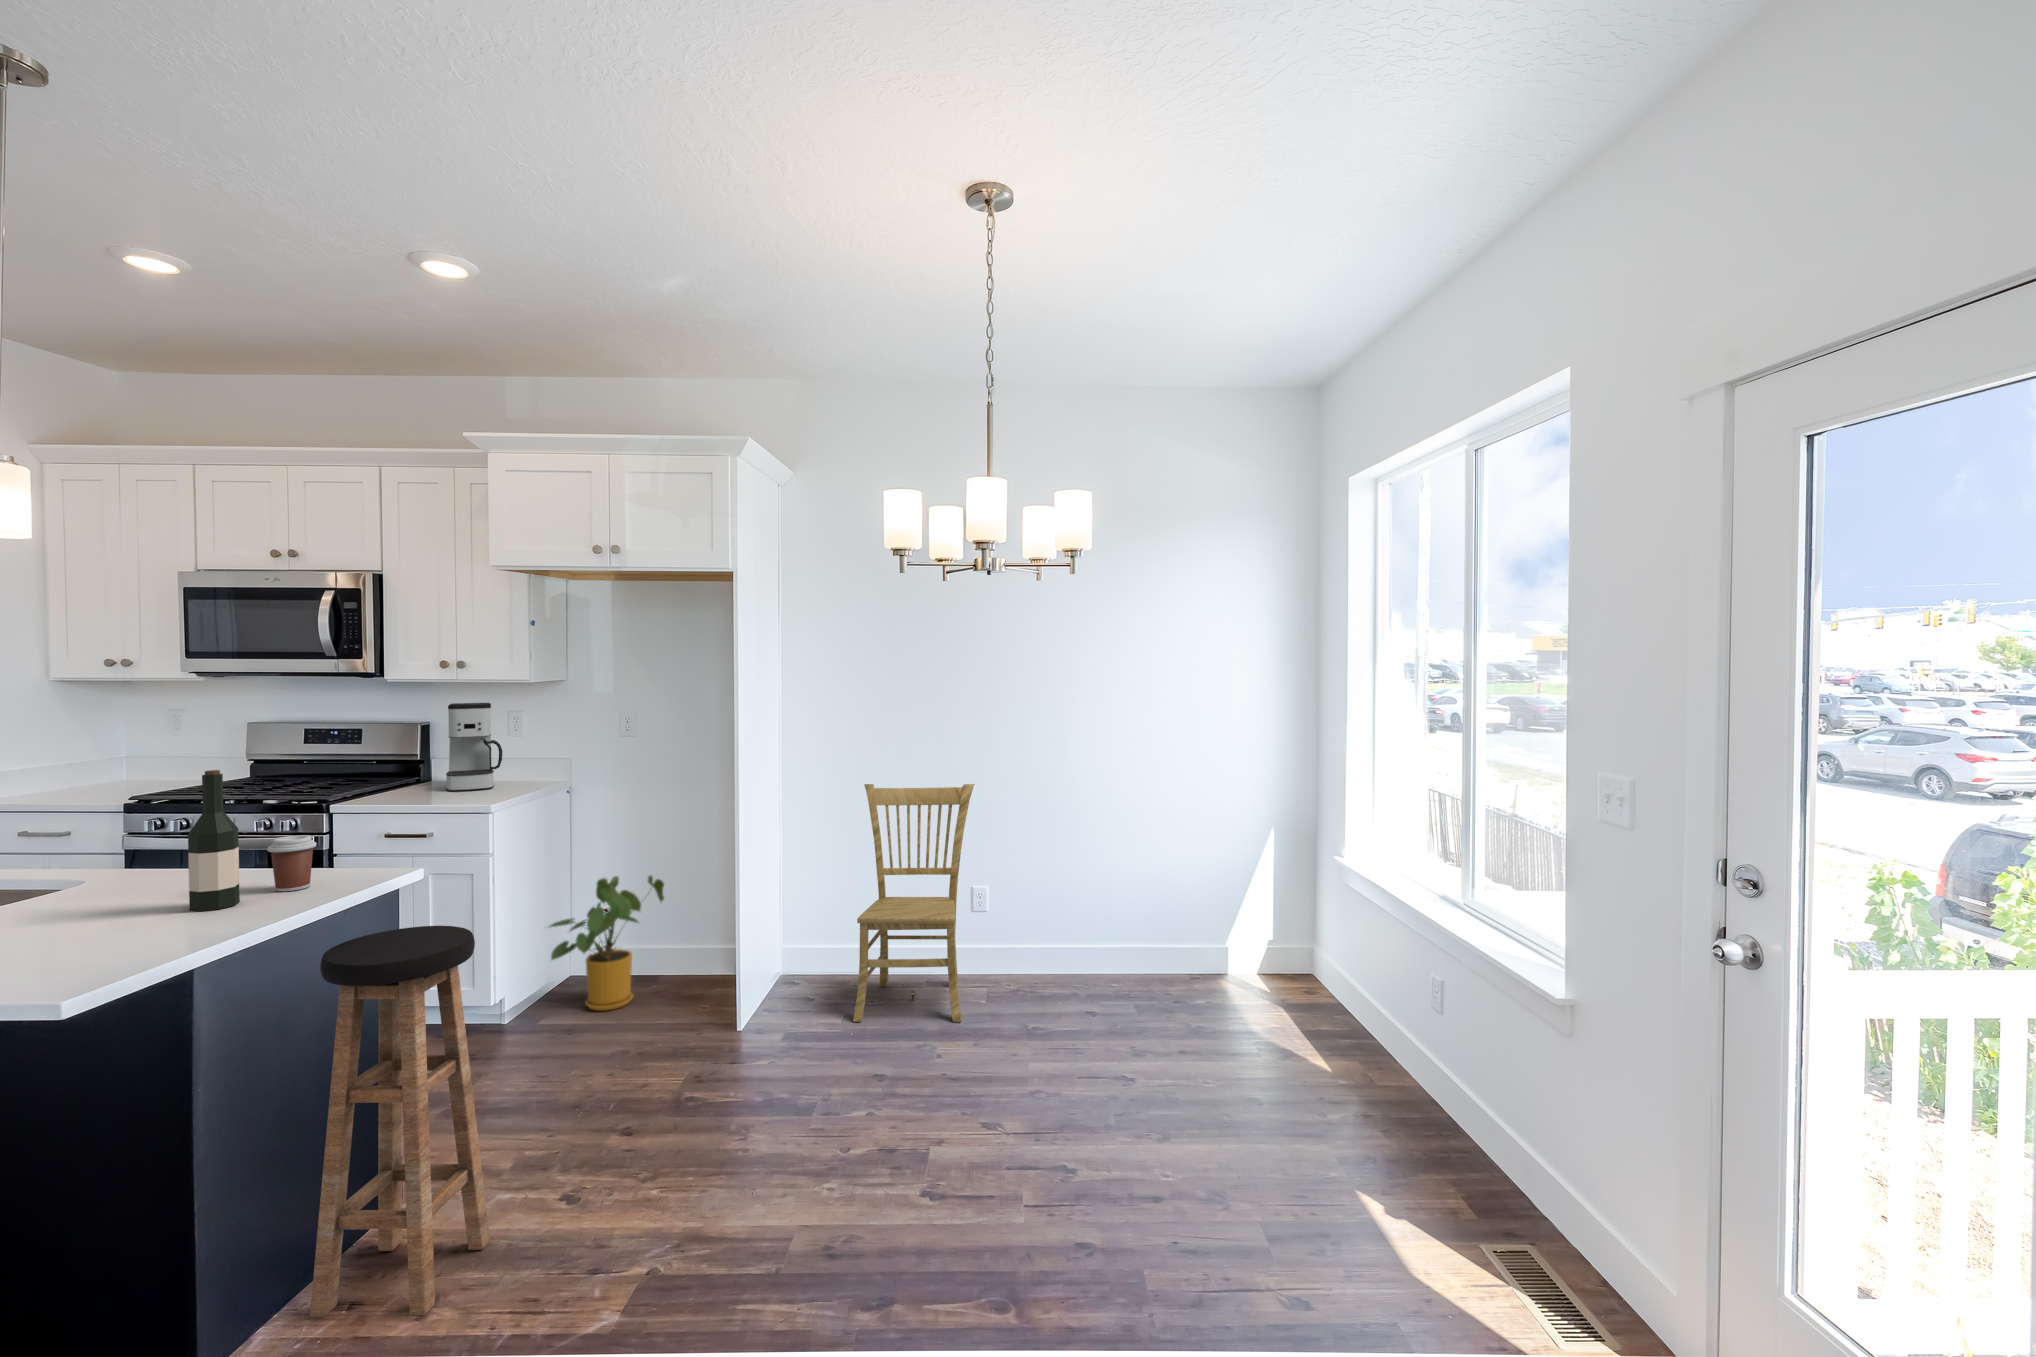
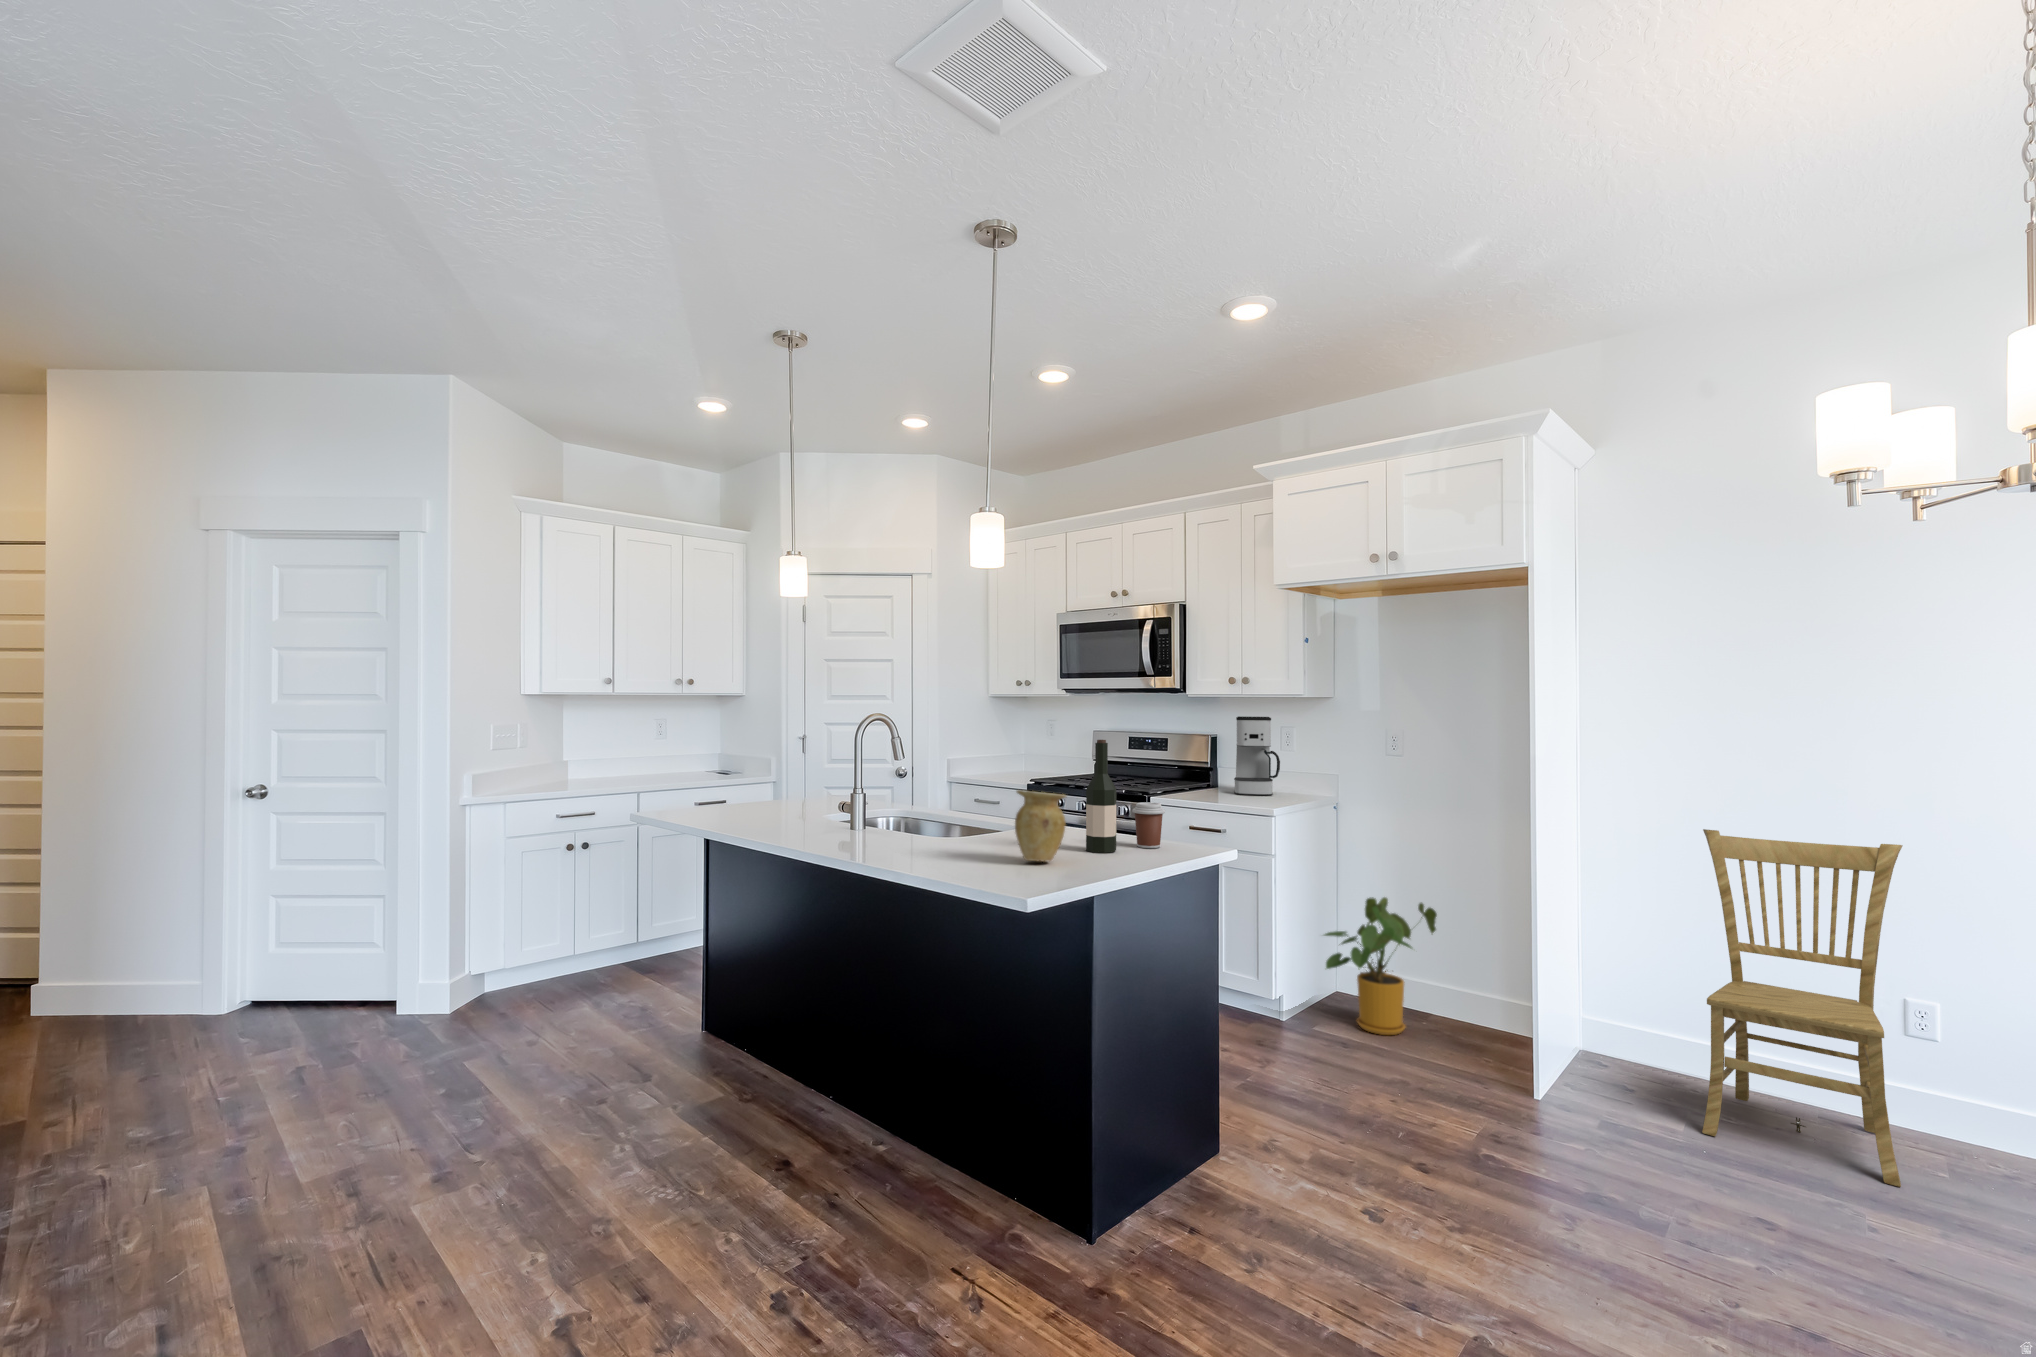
vase: none [50,851,147,946] -> present [1015,790,1066,861]
bar stool: present [310,926,490,1317] -> none [1160,897,1301,1272]

